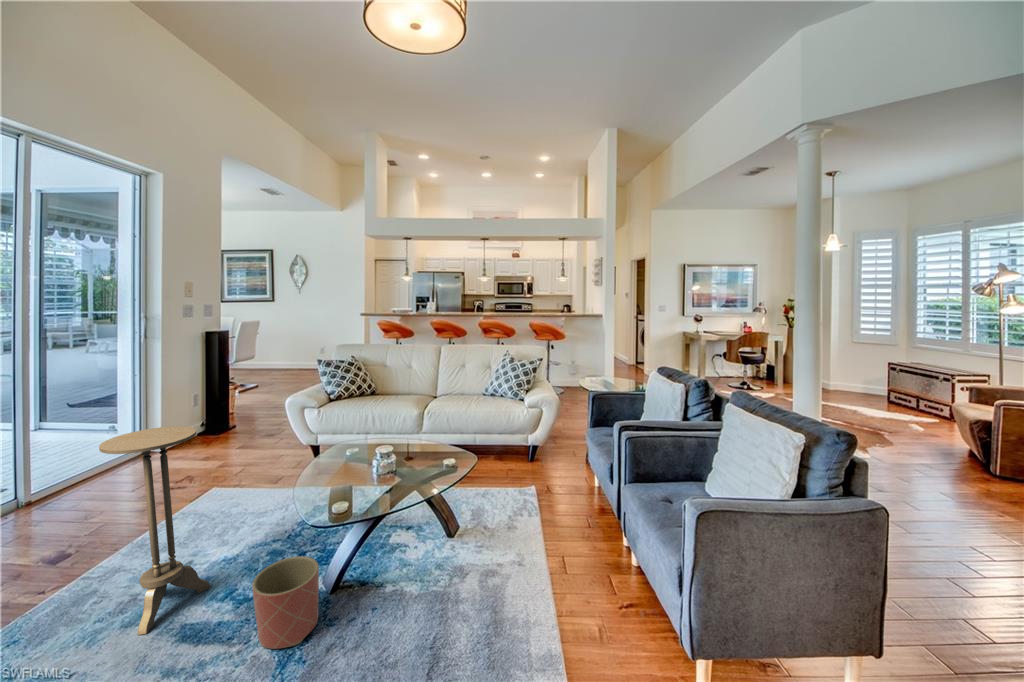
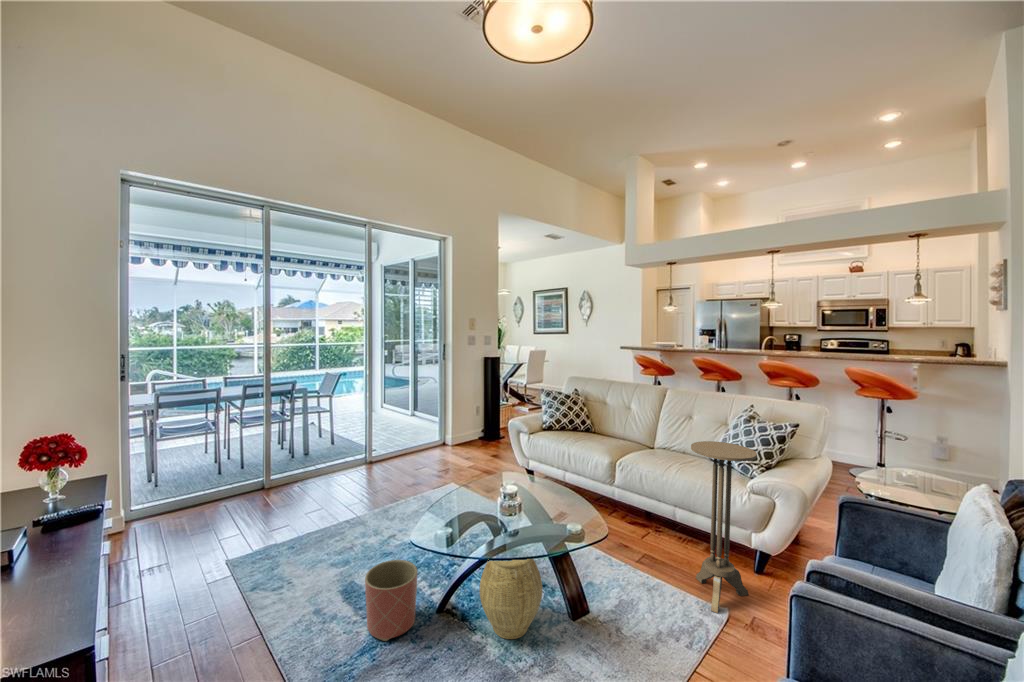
side table: present [99,426,211,635] -> present [691,441,757,613]
woven basket: none [379,494,439,577] -> present [480,559,543,639]

